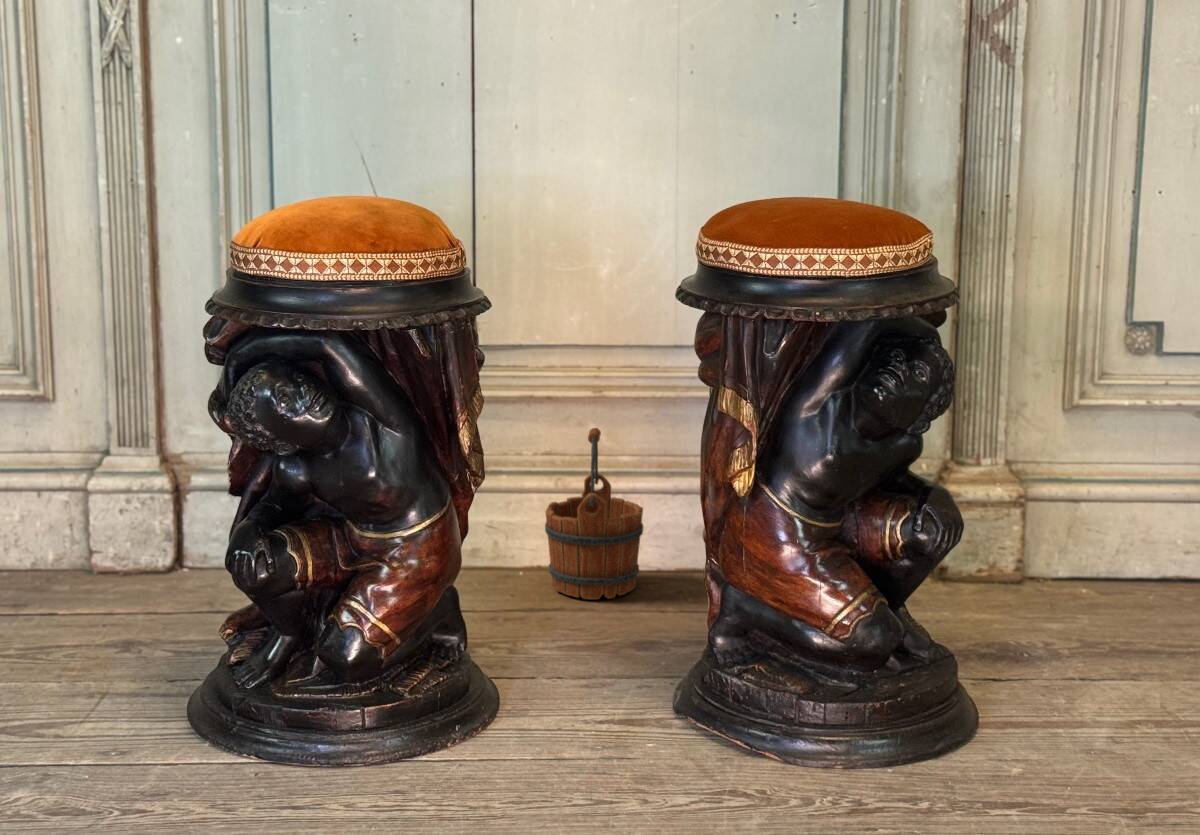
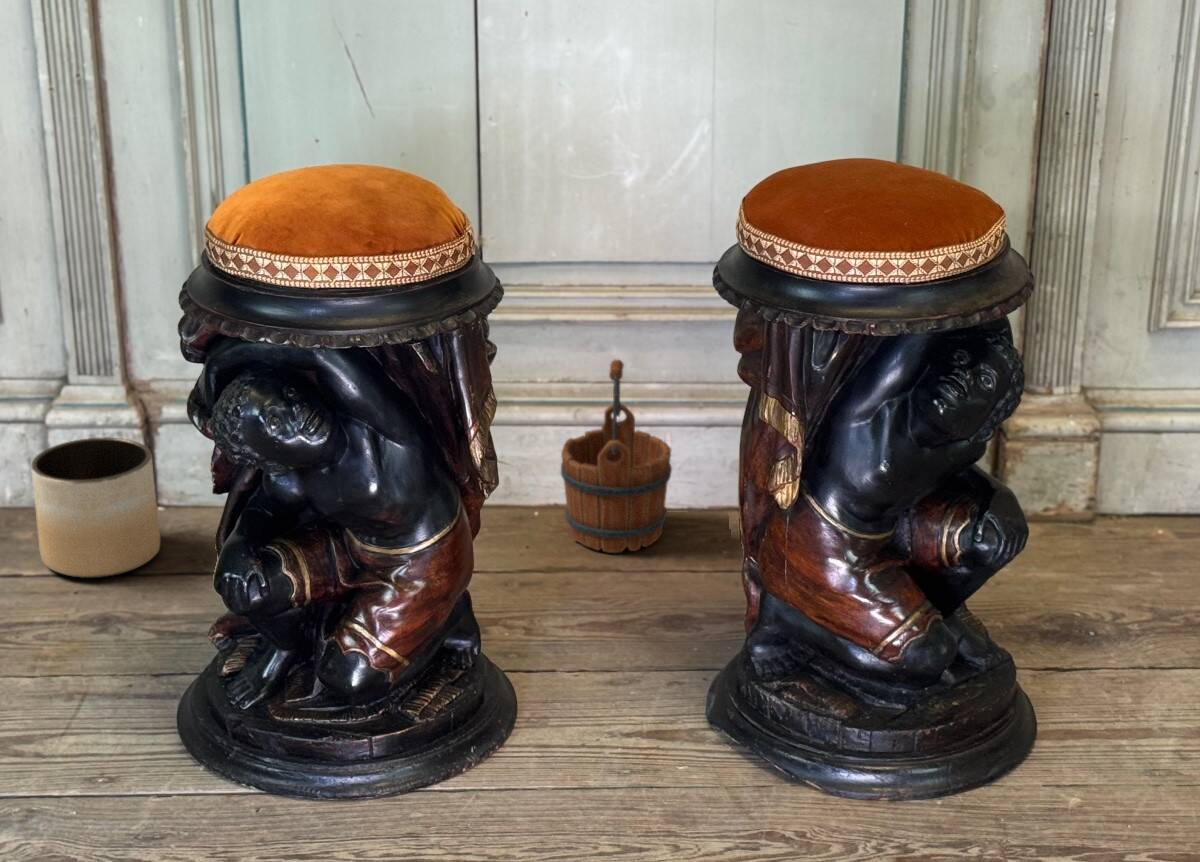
planter: none [73,497,185,614] -> present [31,437,160,578]

